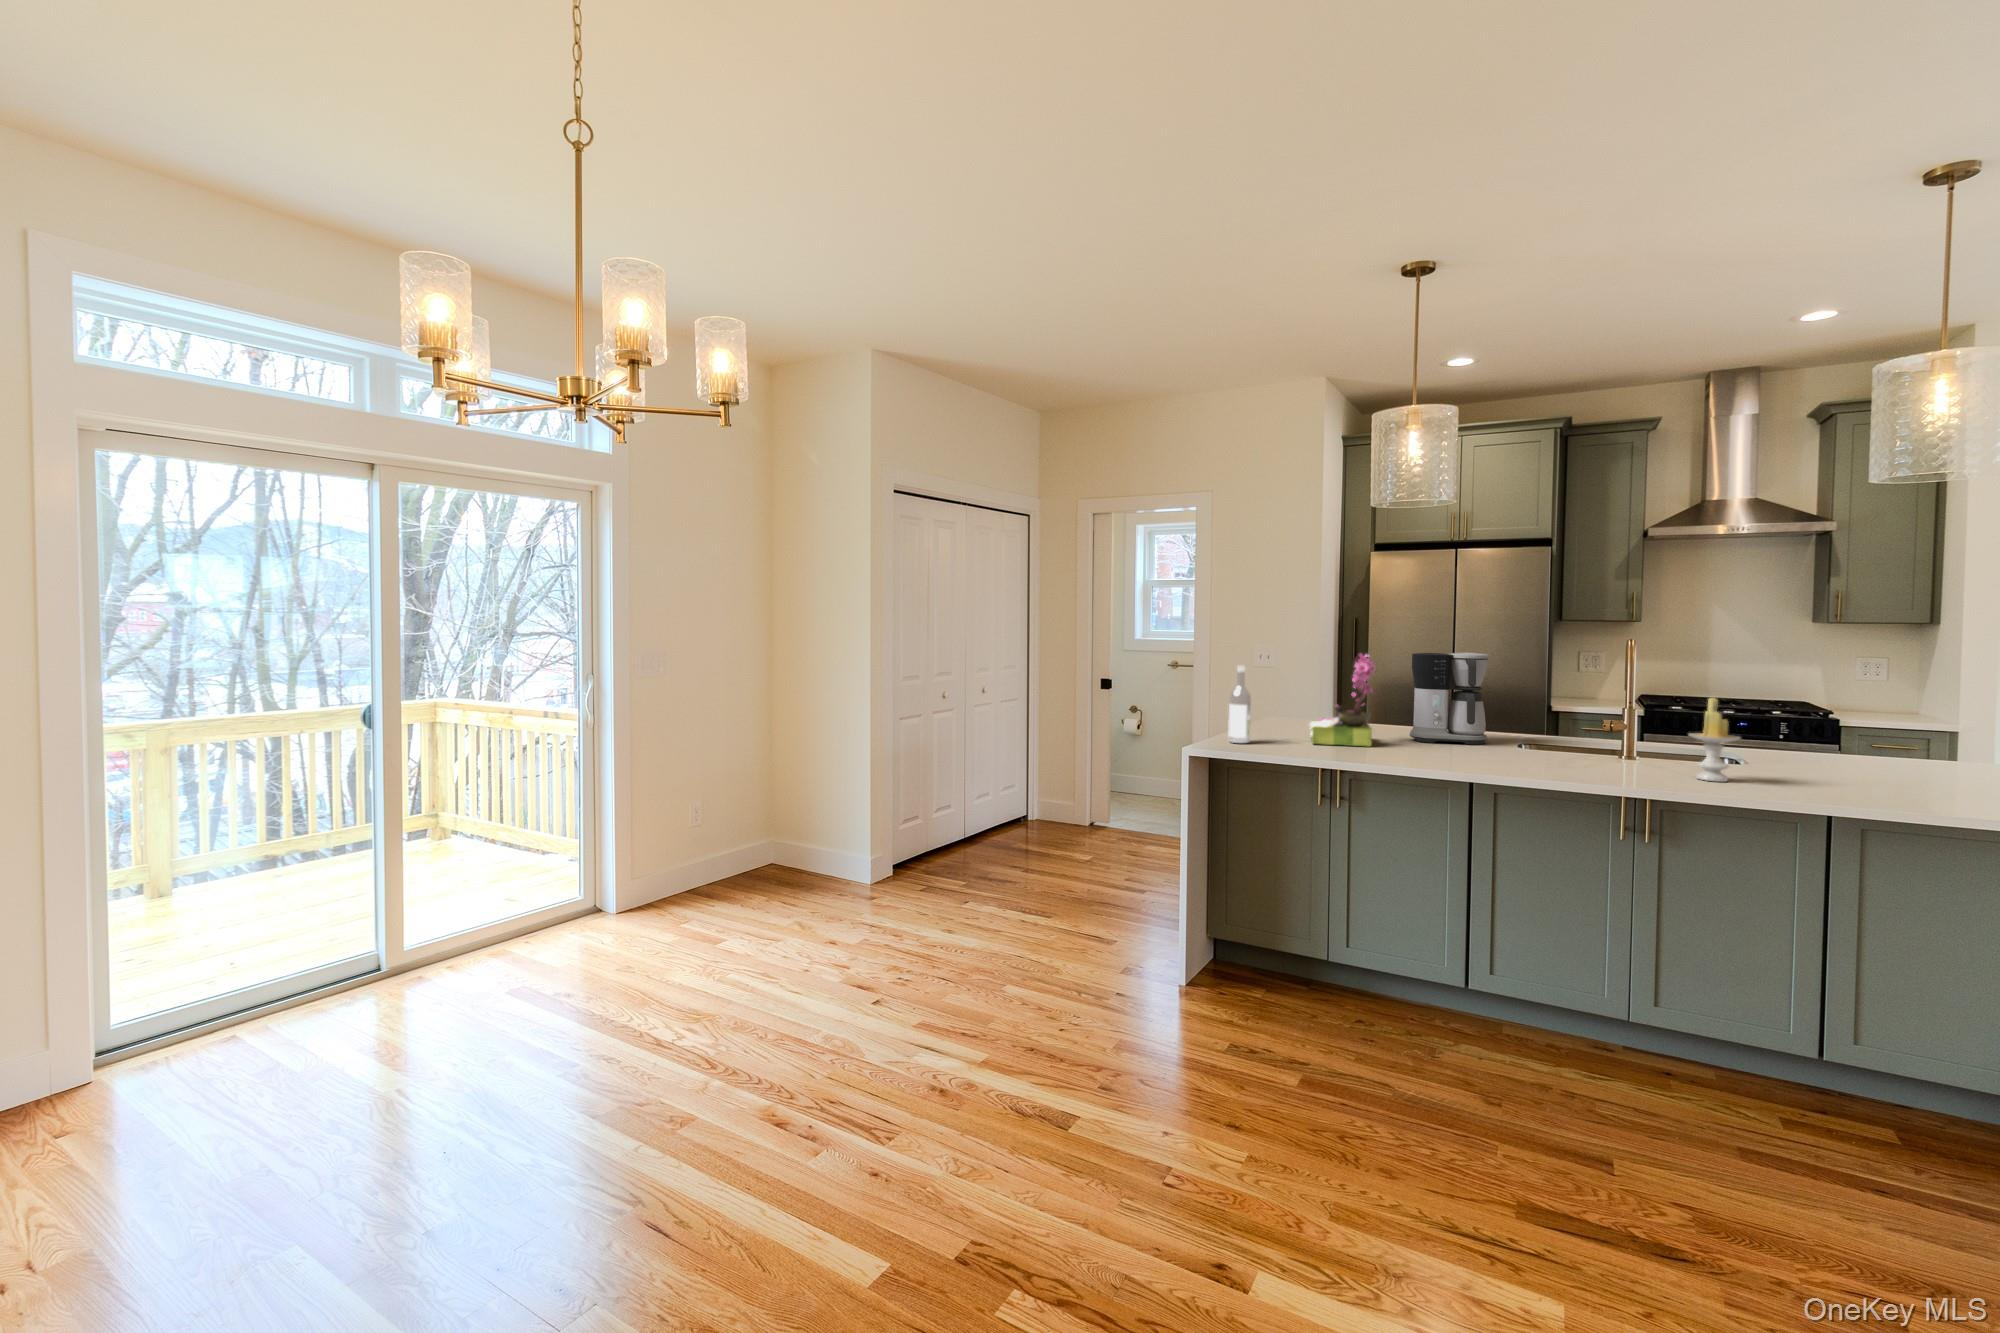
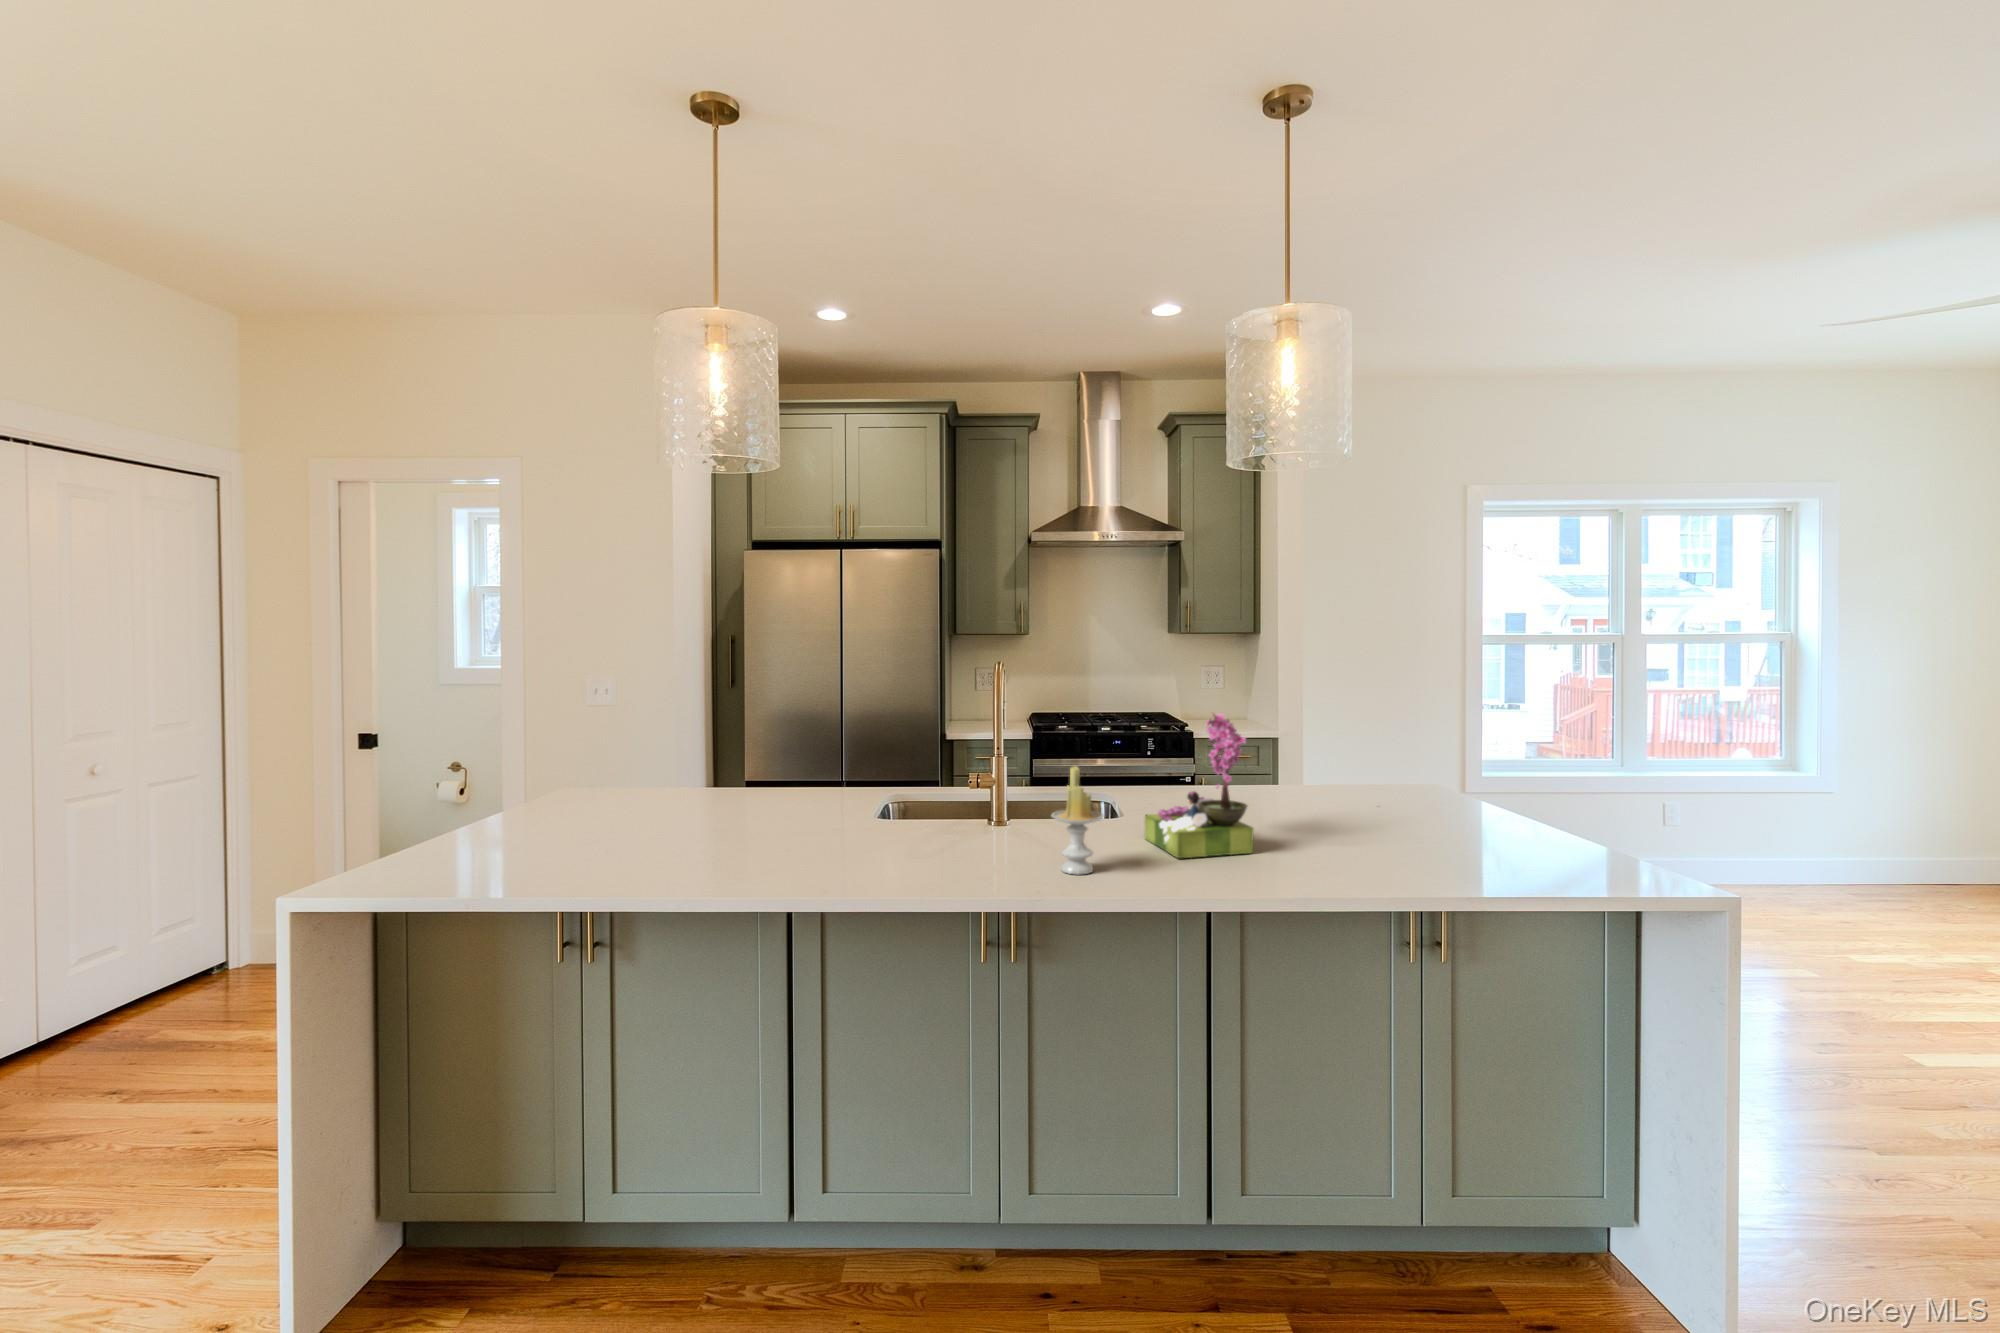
coffee maker: present [1410,653,1489,745] -> none [745,703,845,831]
flower arrangement: present [1310,654,1375,746] -> present [1145,713,1254,859]
wine bottle: present [1228,666,1251,743] -> none [450,747,490,875]

